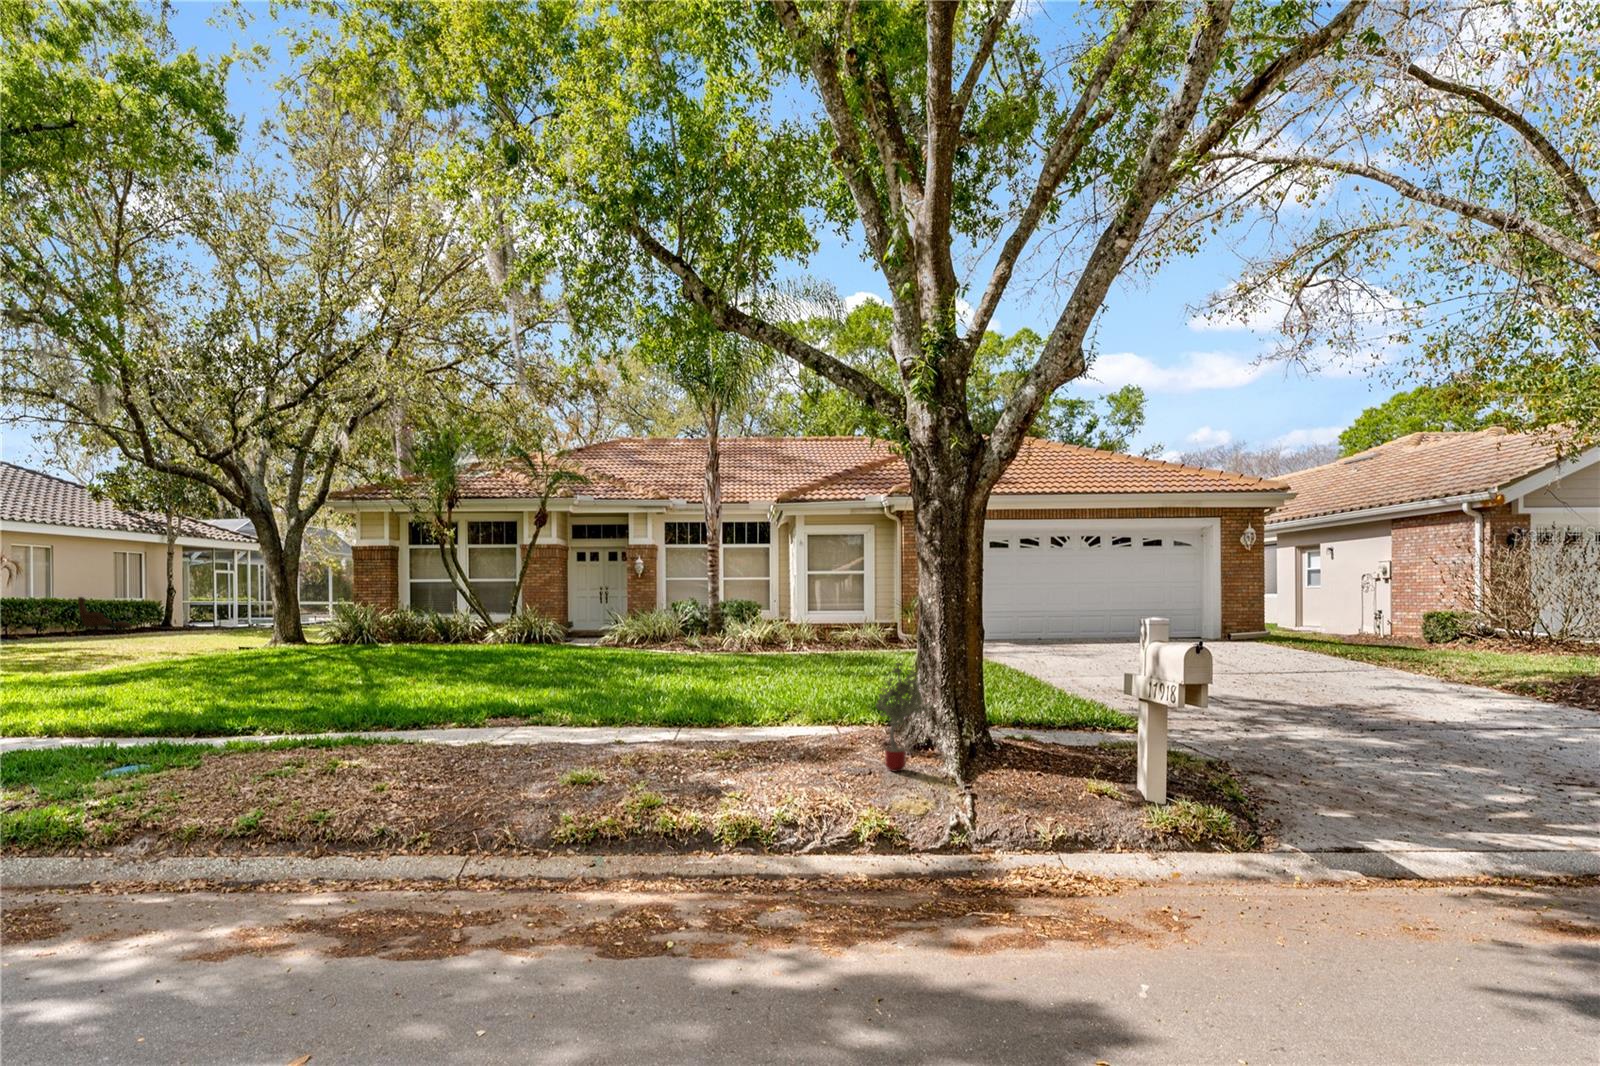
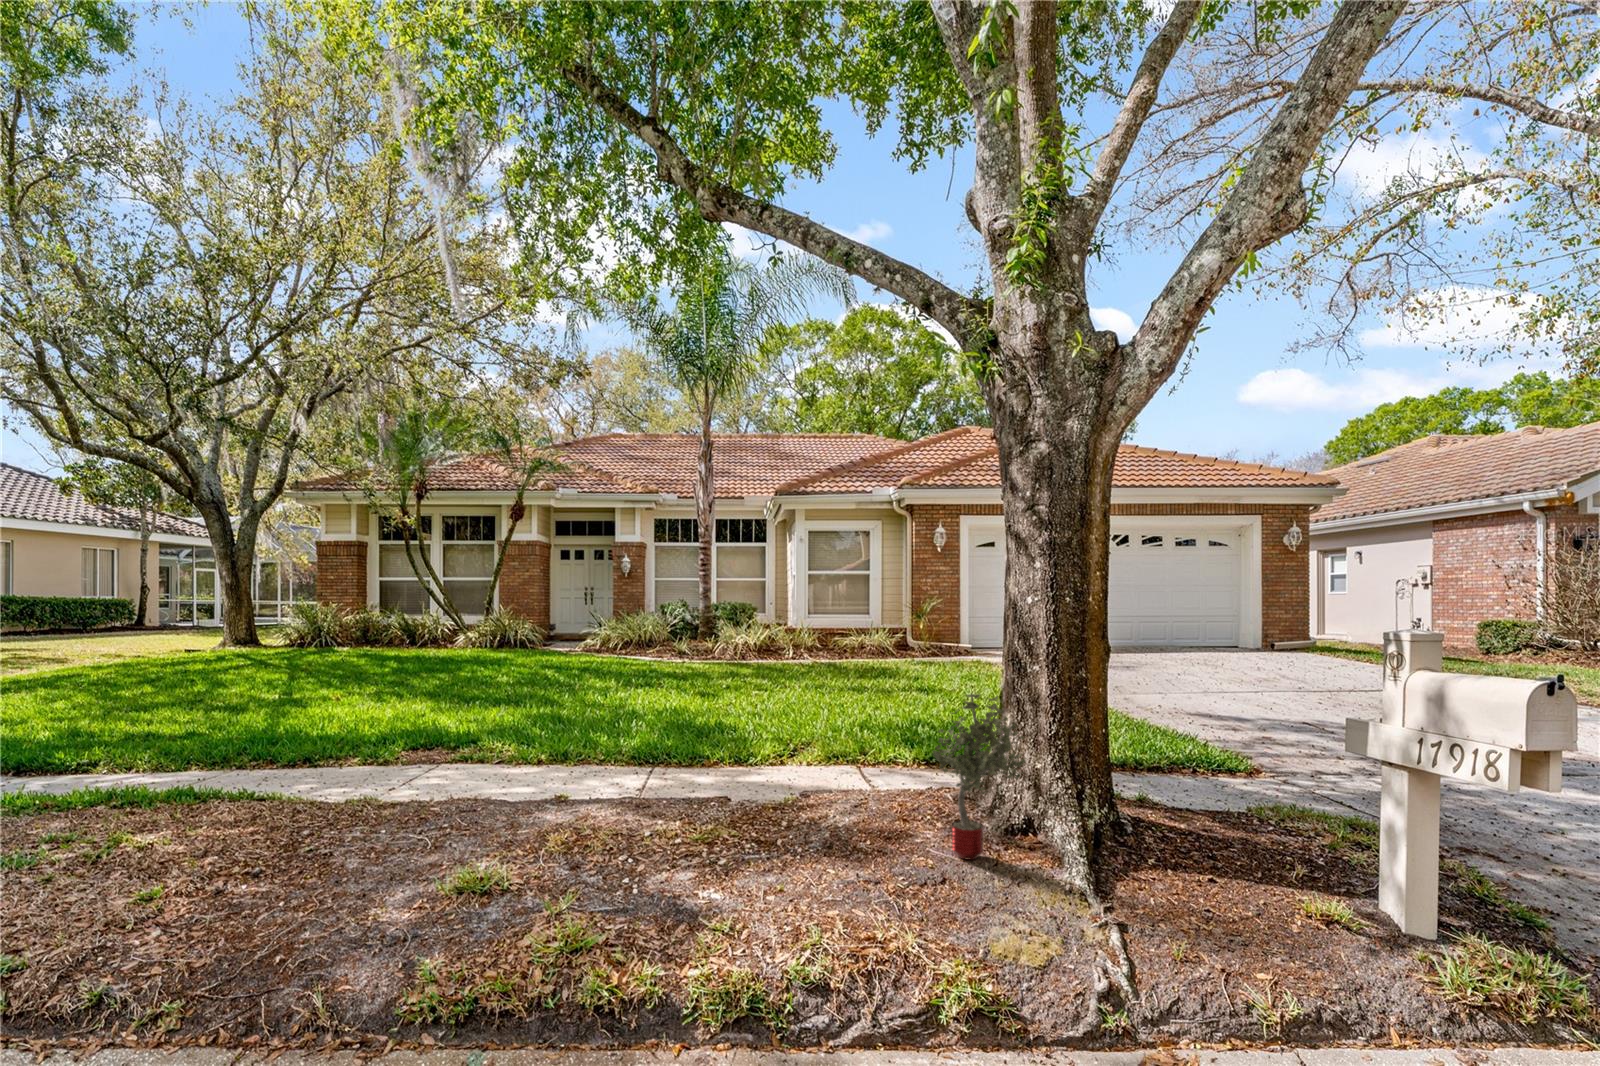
lounge chair: present [78,597,131,634] -> none [35,594,94,635]

